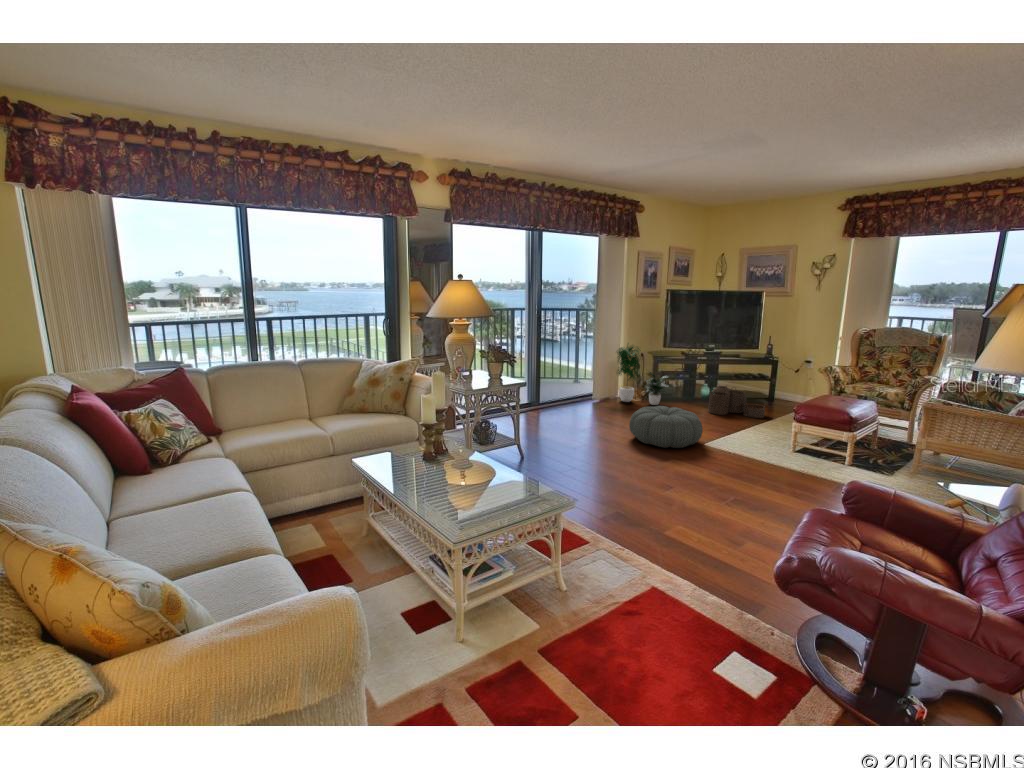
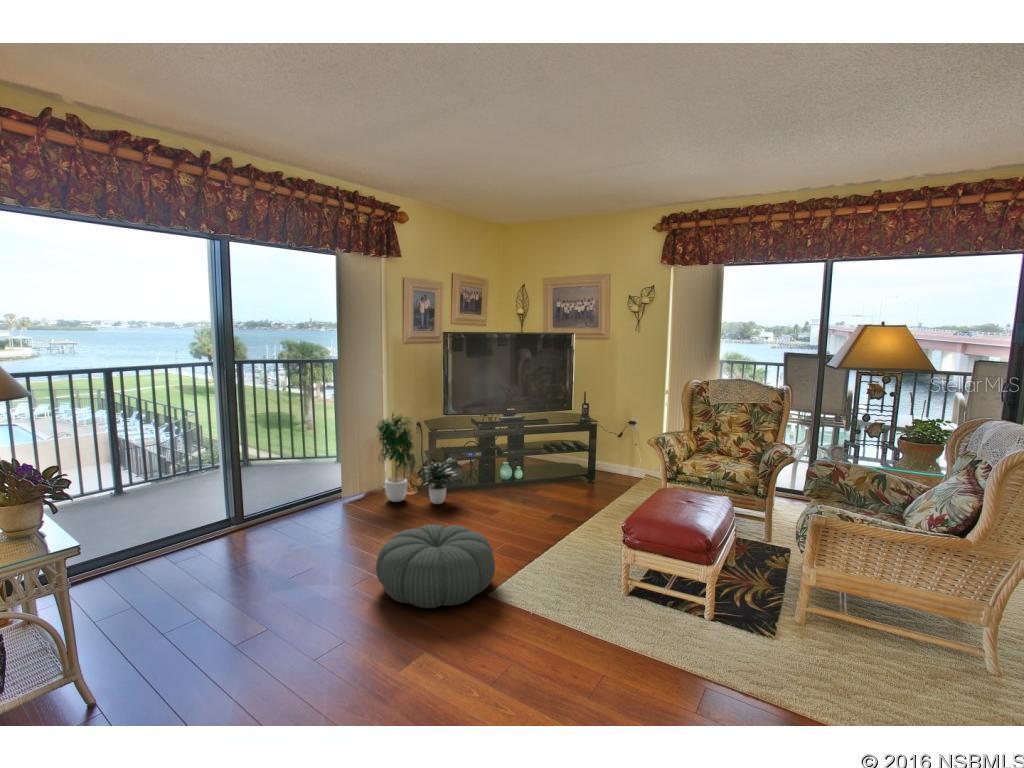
woven basket: present [708,386,765,418] -> none [512,464,588,514]

